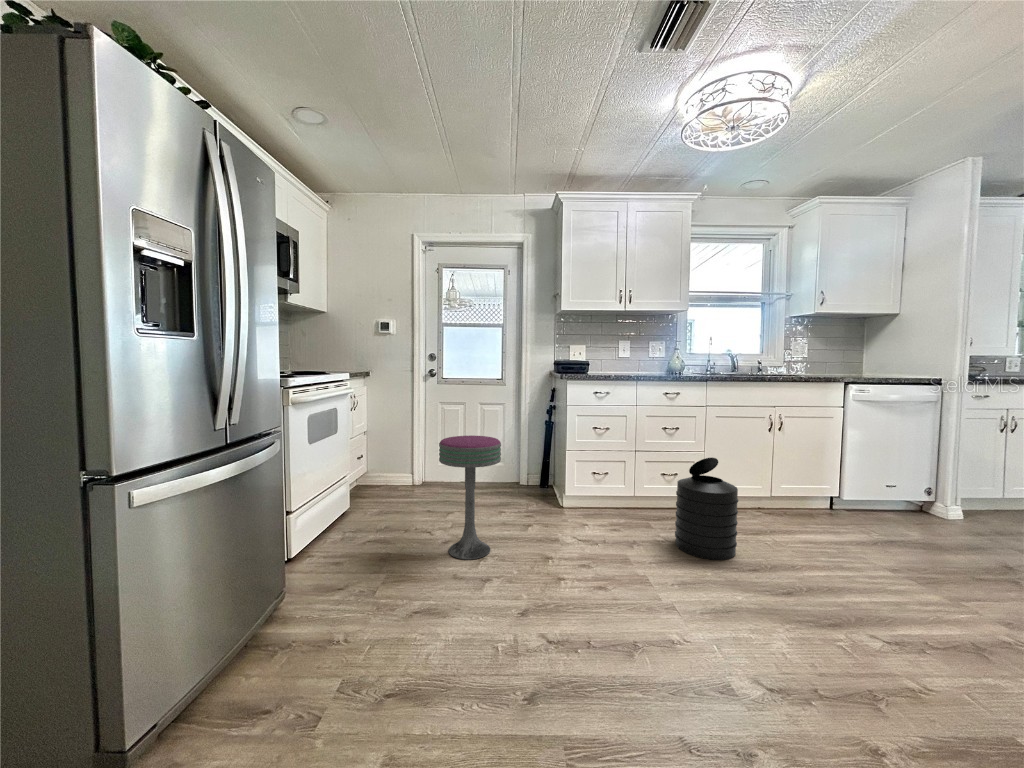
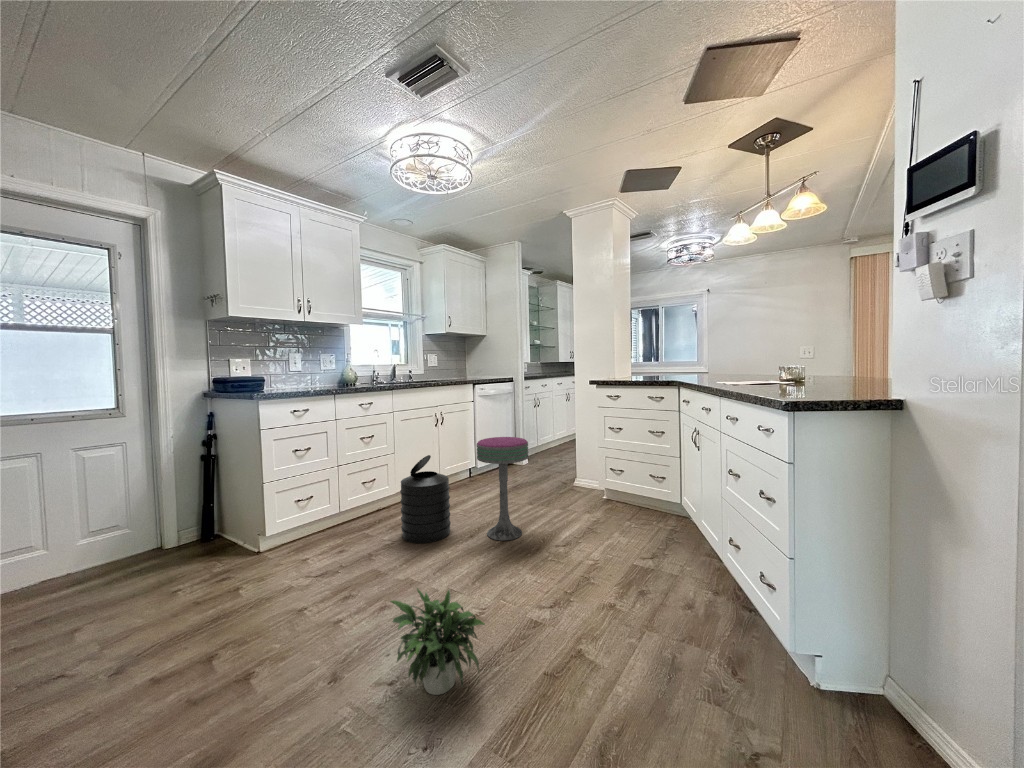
bar stool: present [439,435,501,559] -> present [477,437,528,541]
potted plant: none [537,565,627,678] -> present [387,588,485,695]

